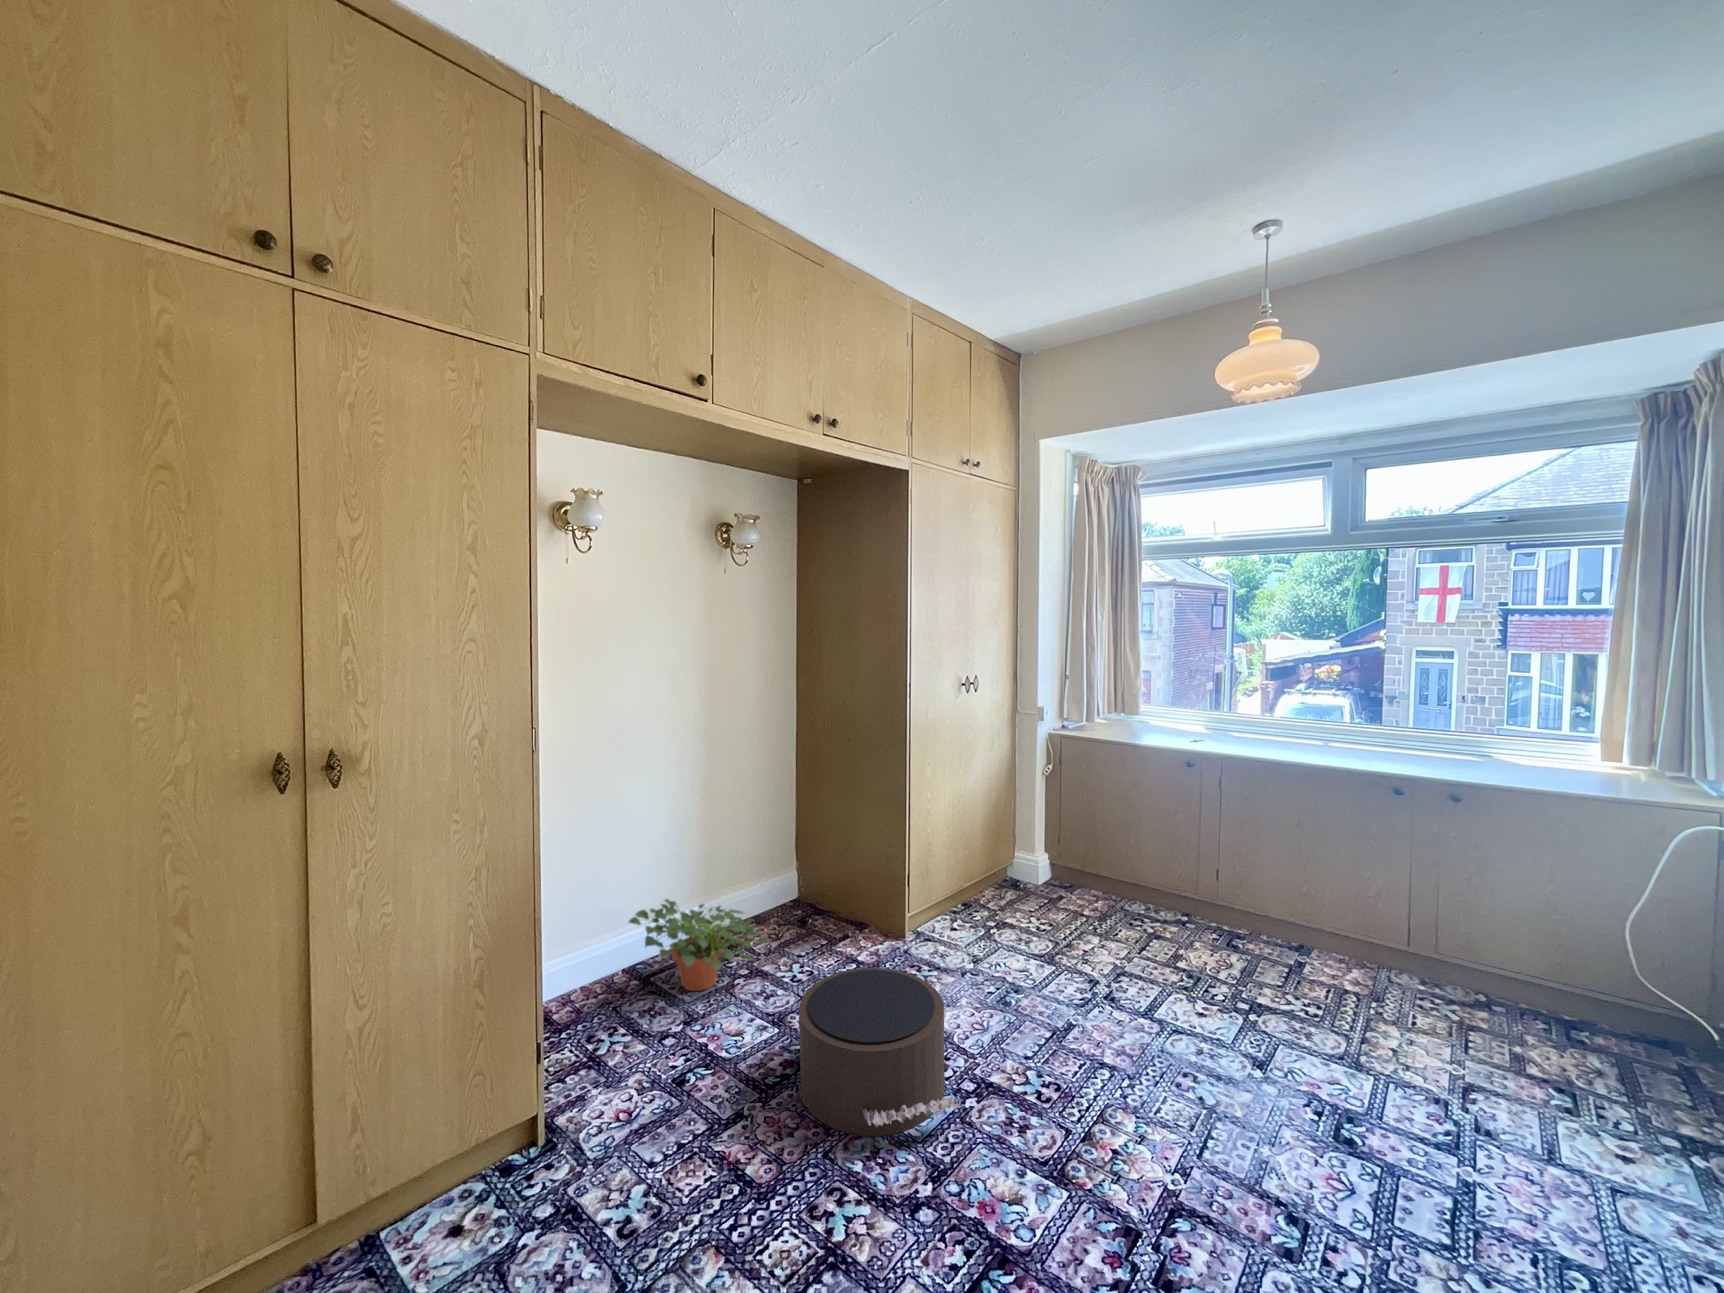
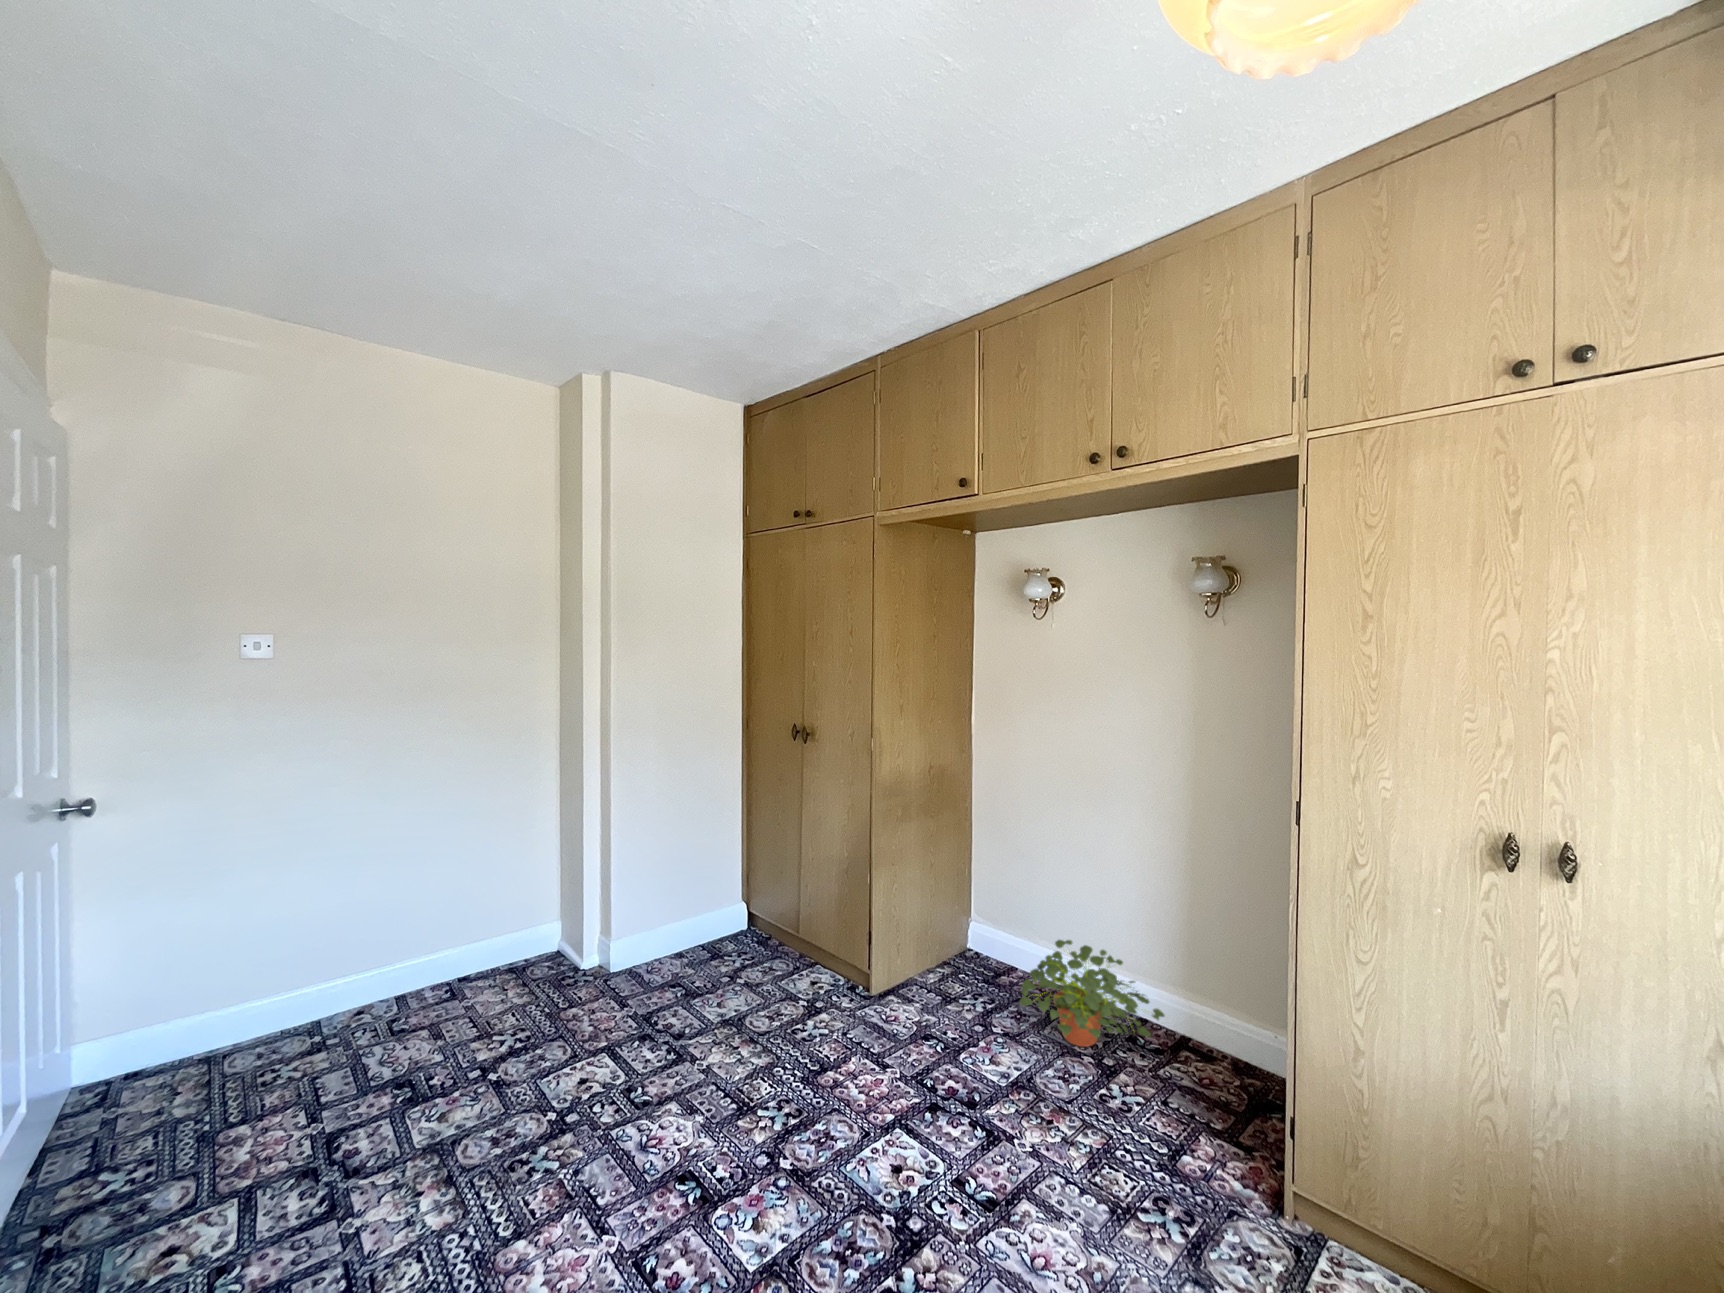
pouf: present [799,968,960,1137] -> none [834,1026,1029,1201]

